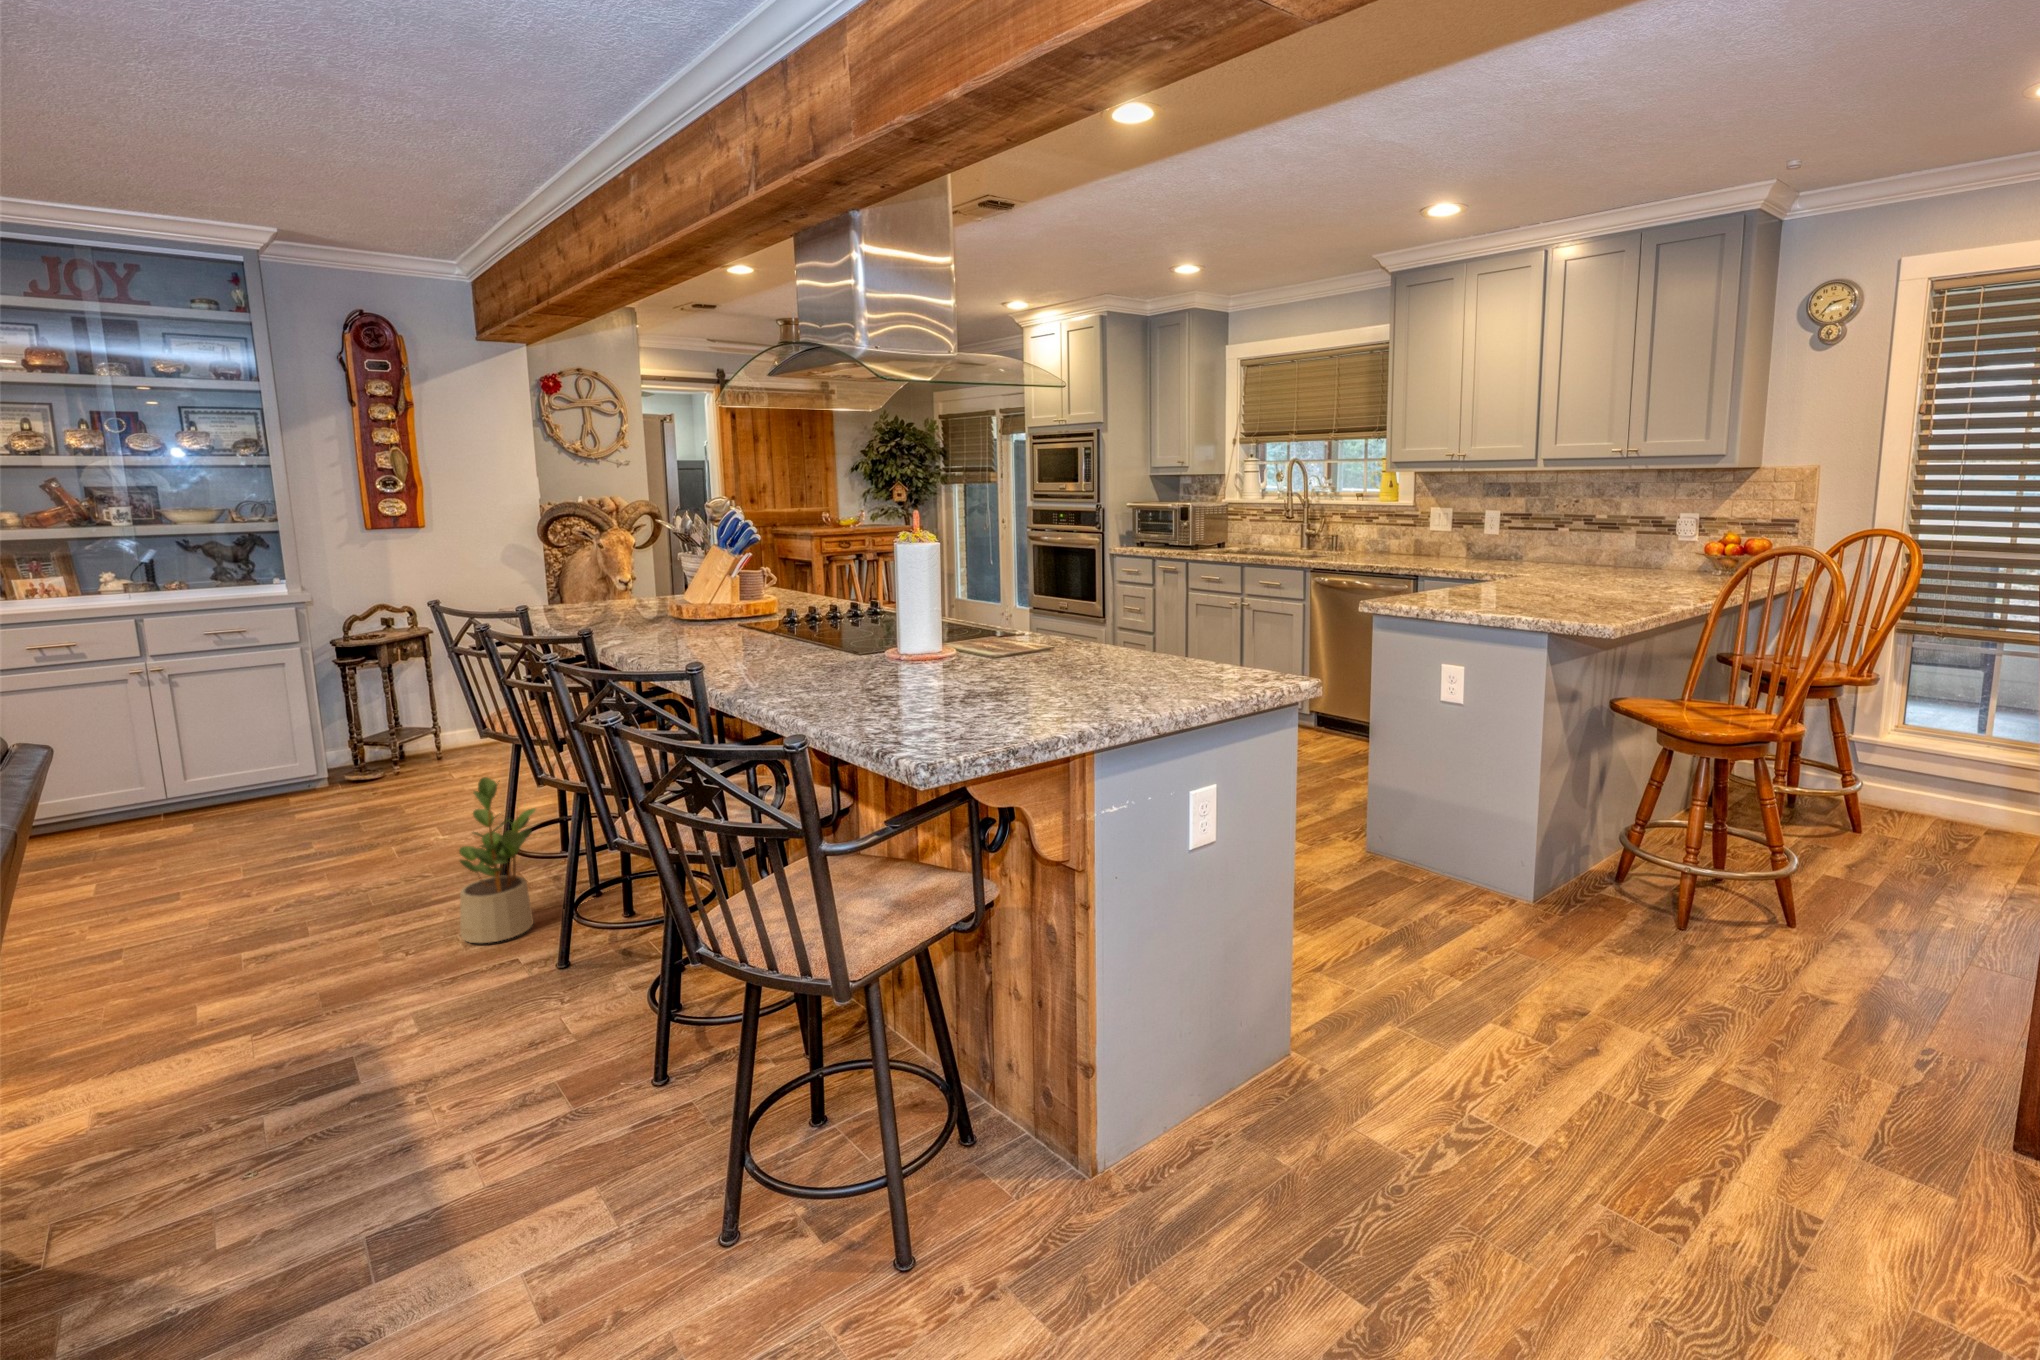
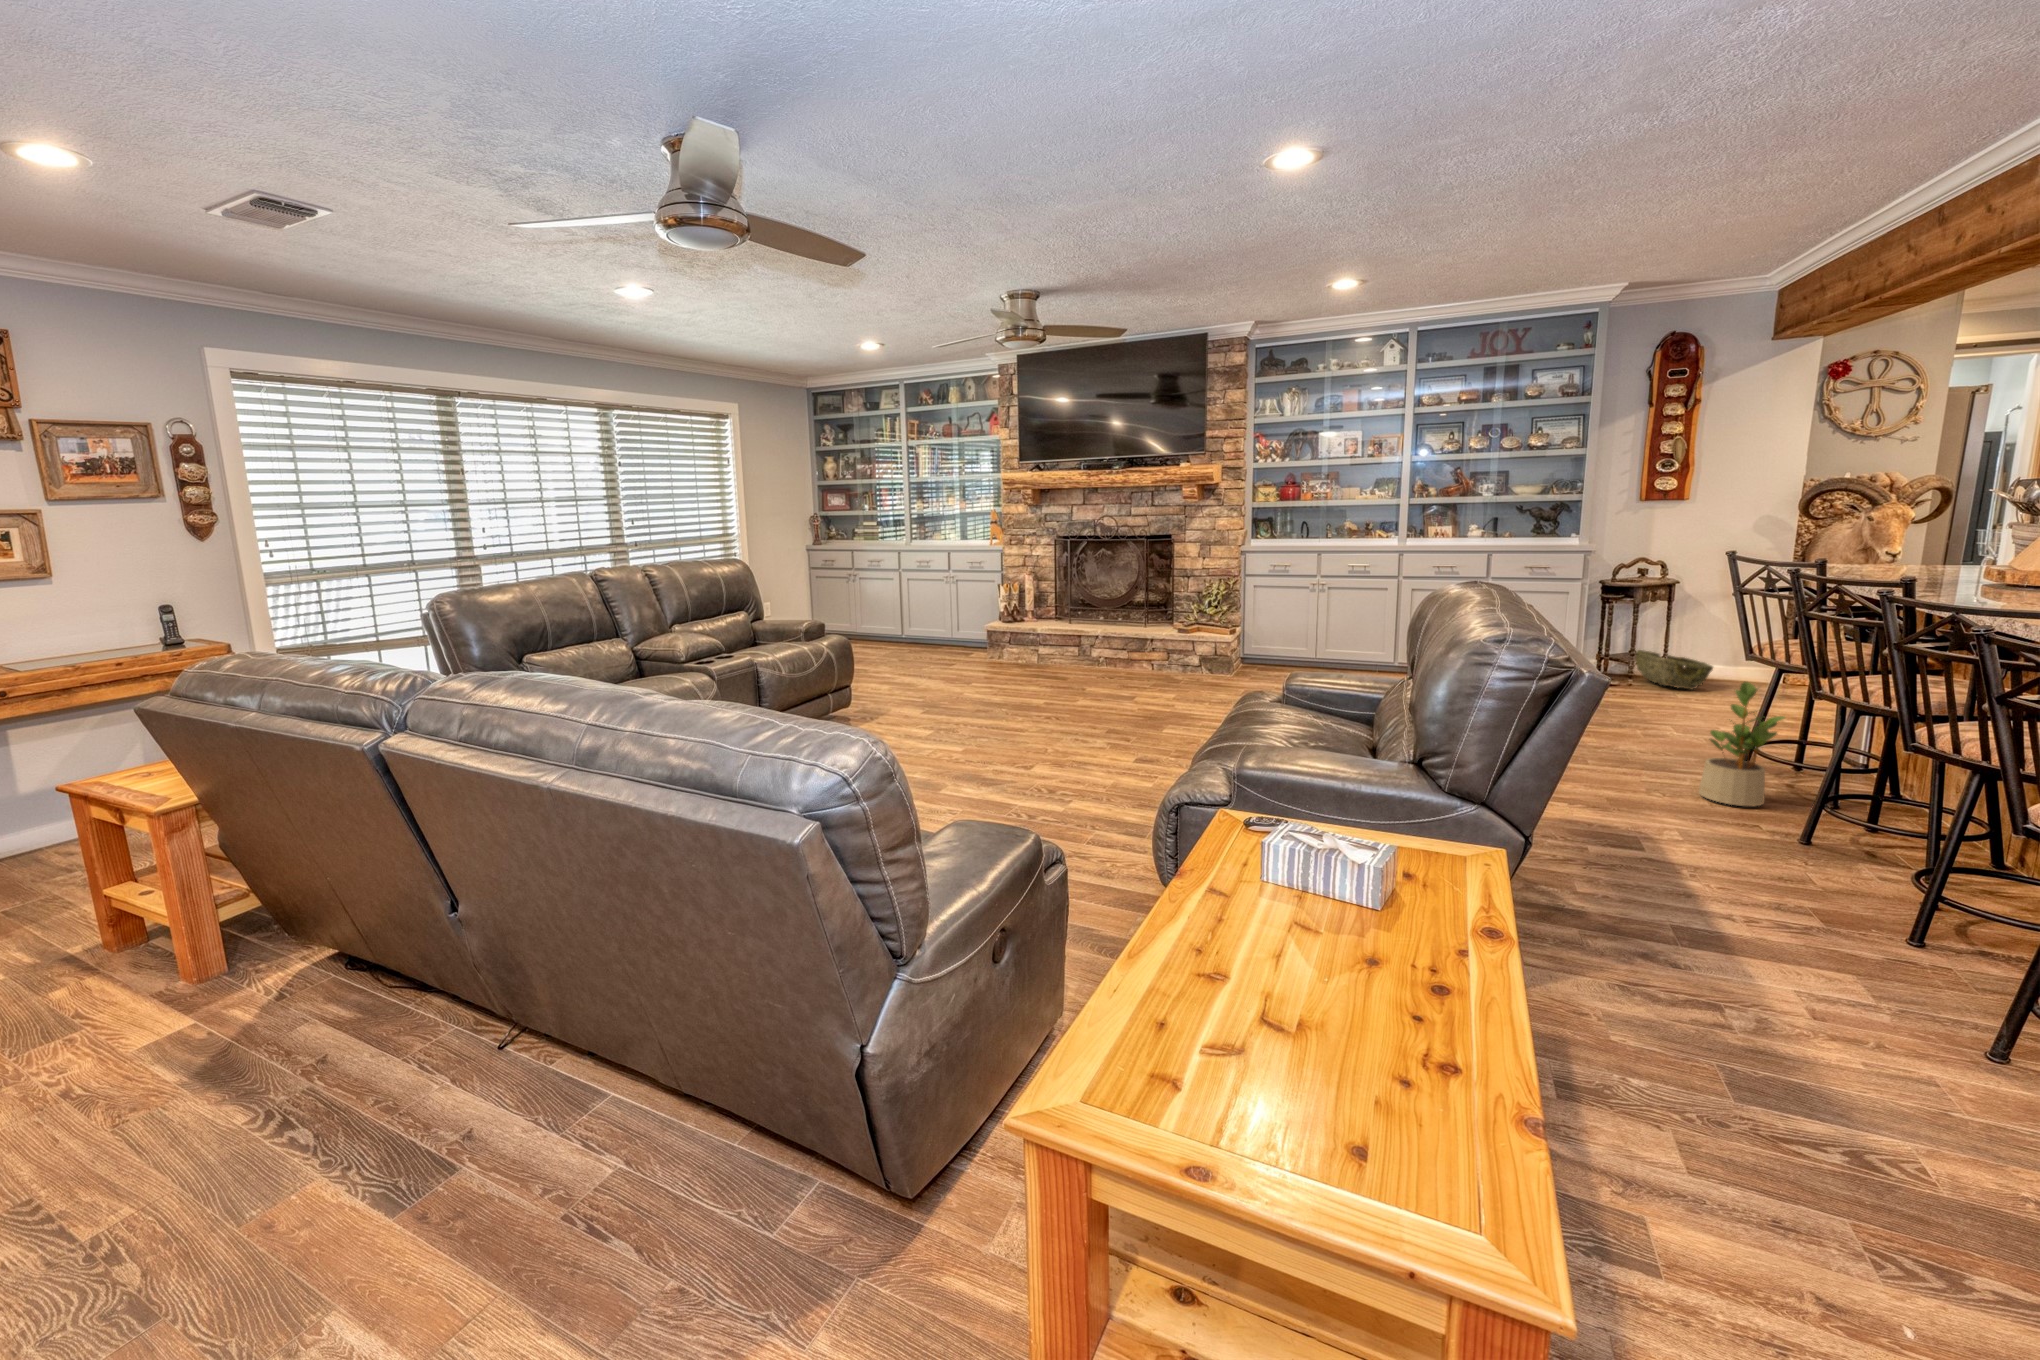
woven basket: none [399,725,486,769] -> present [1636,650,1713,690]

